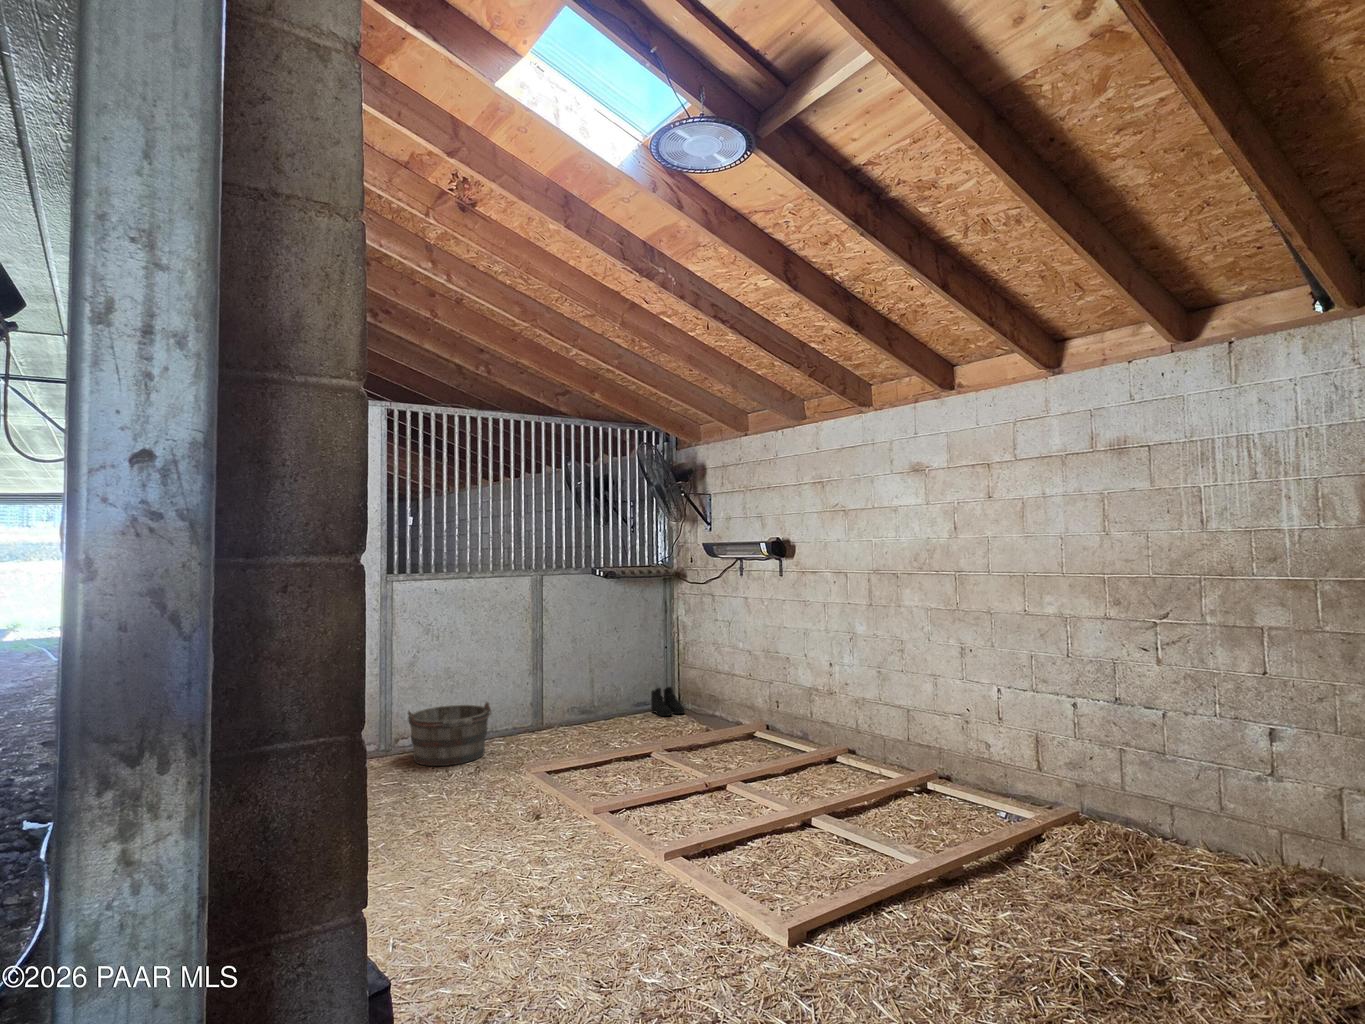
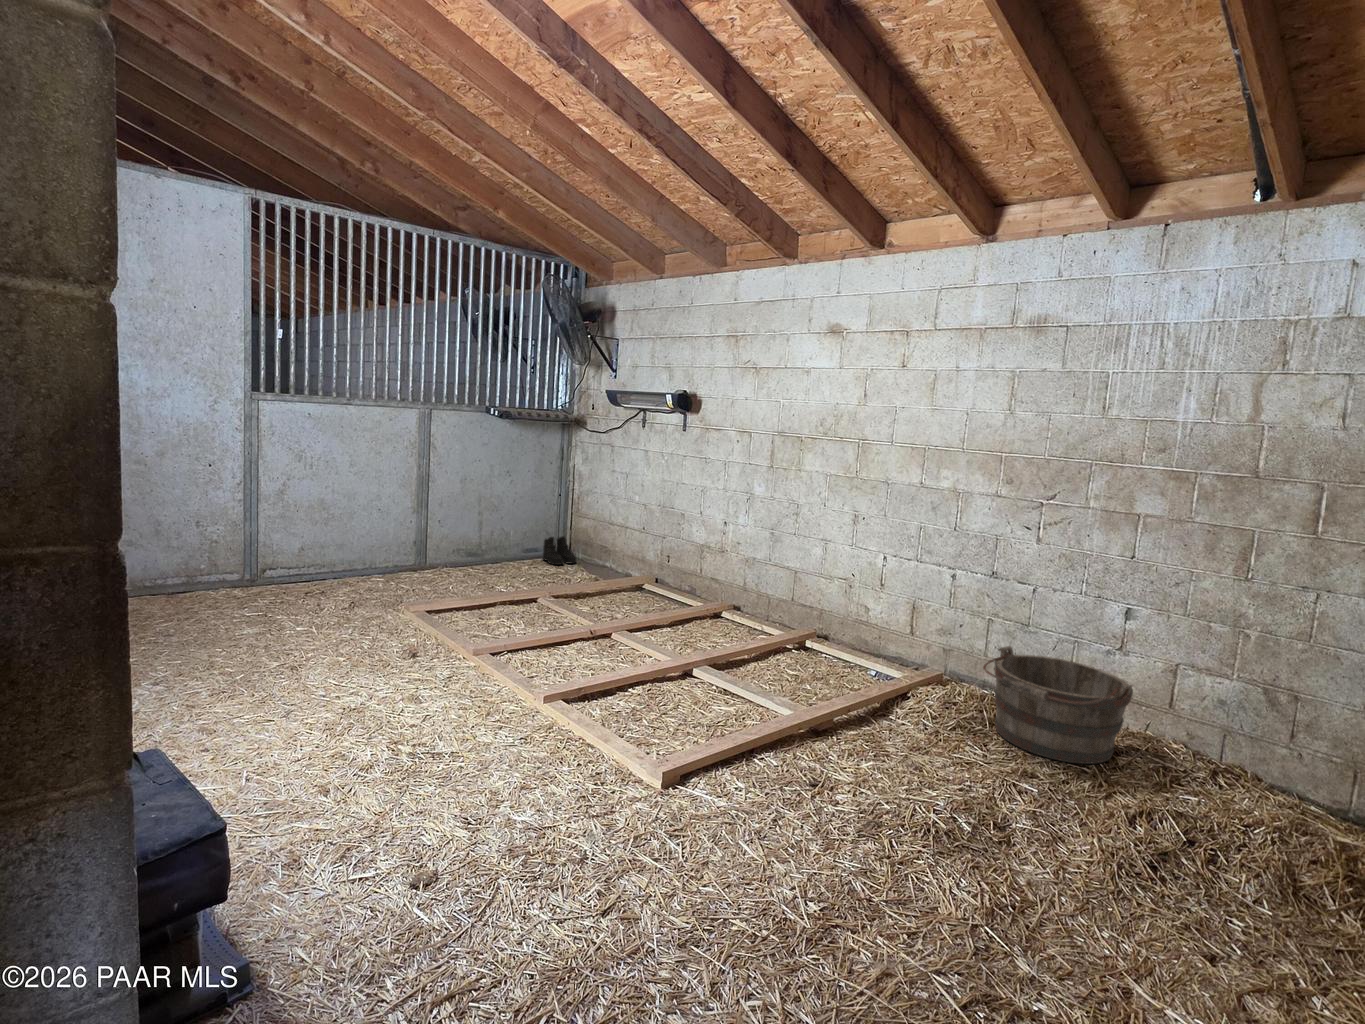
bucket: present [408,701,491,766] -> present [983,646,1133,764]

